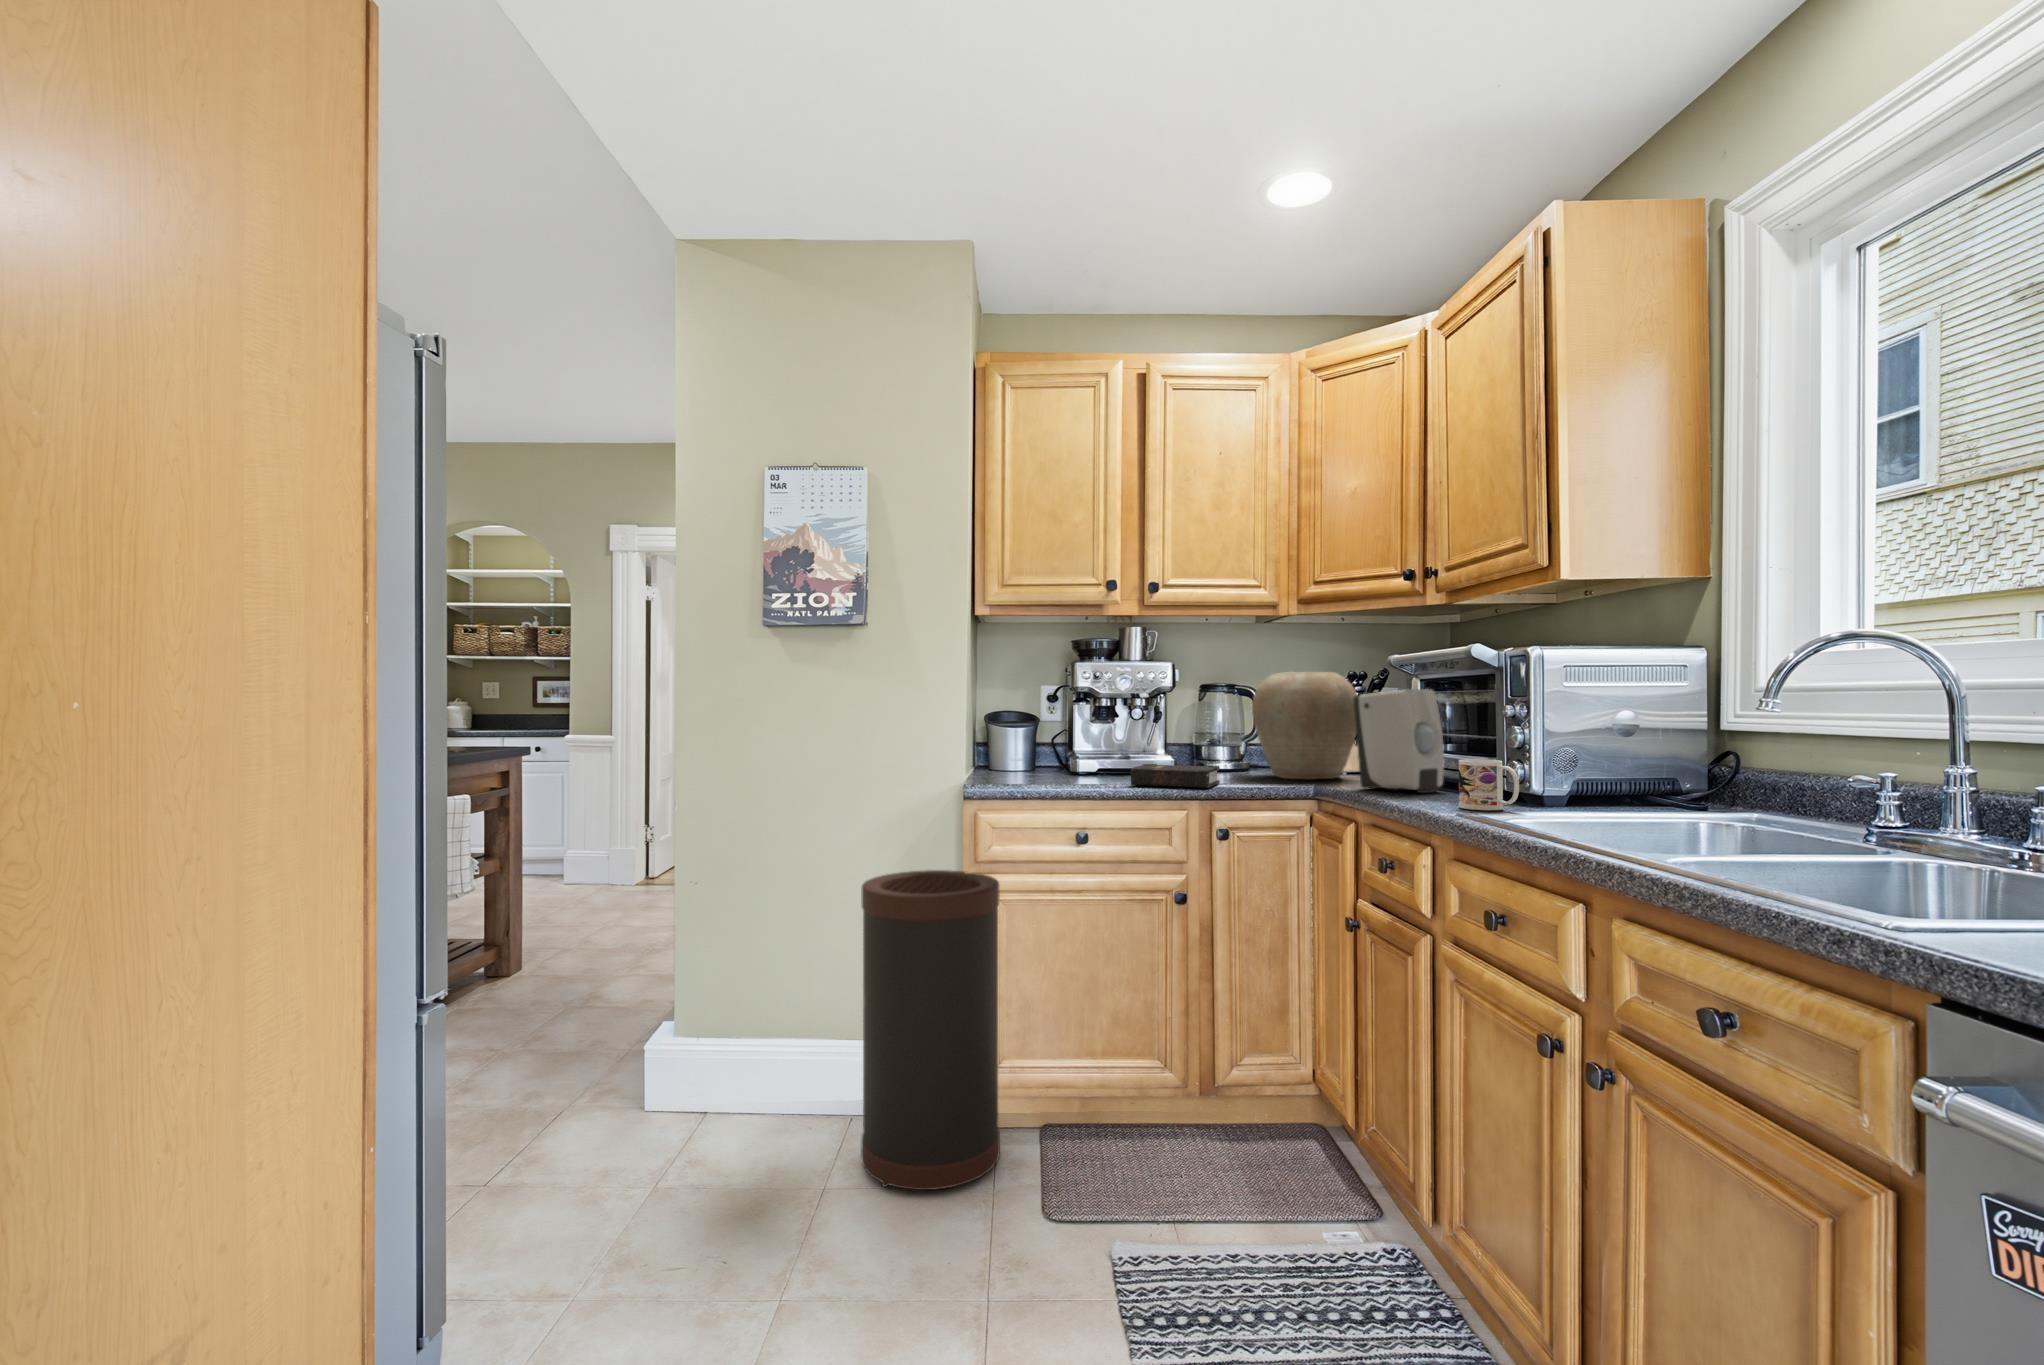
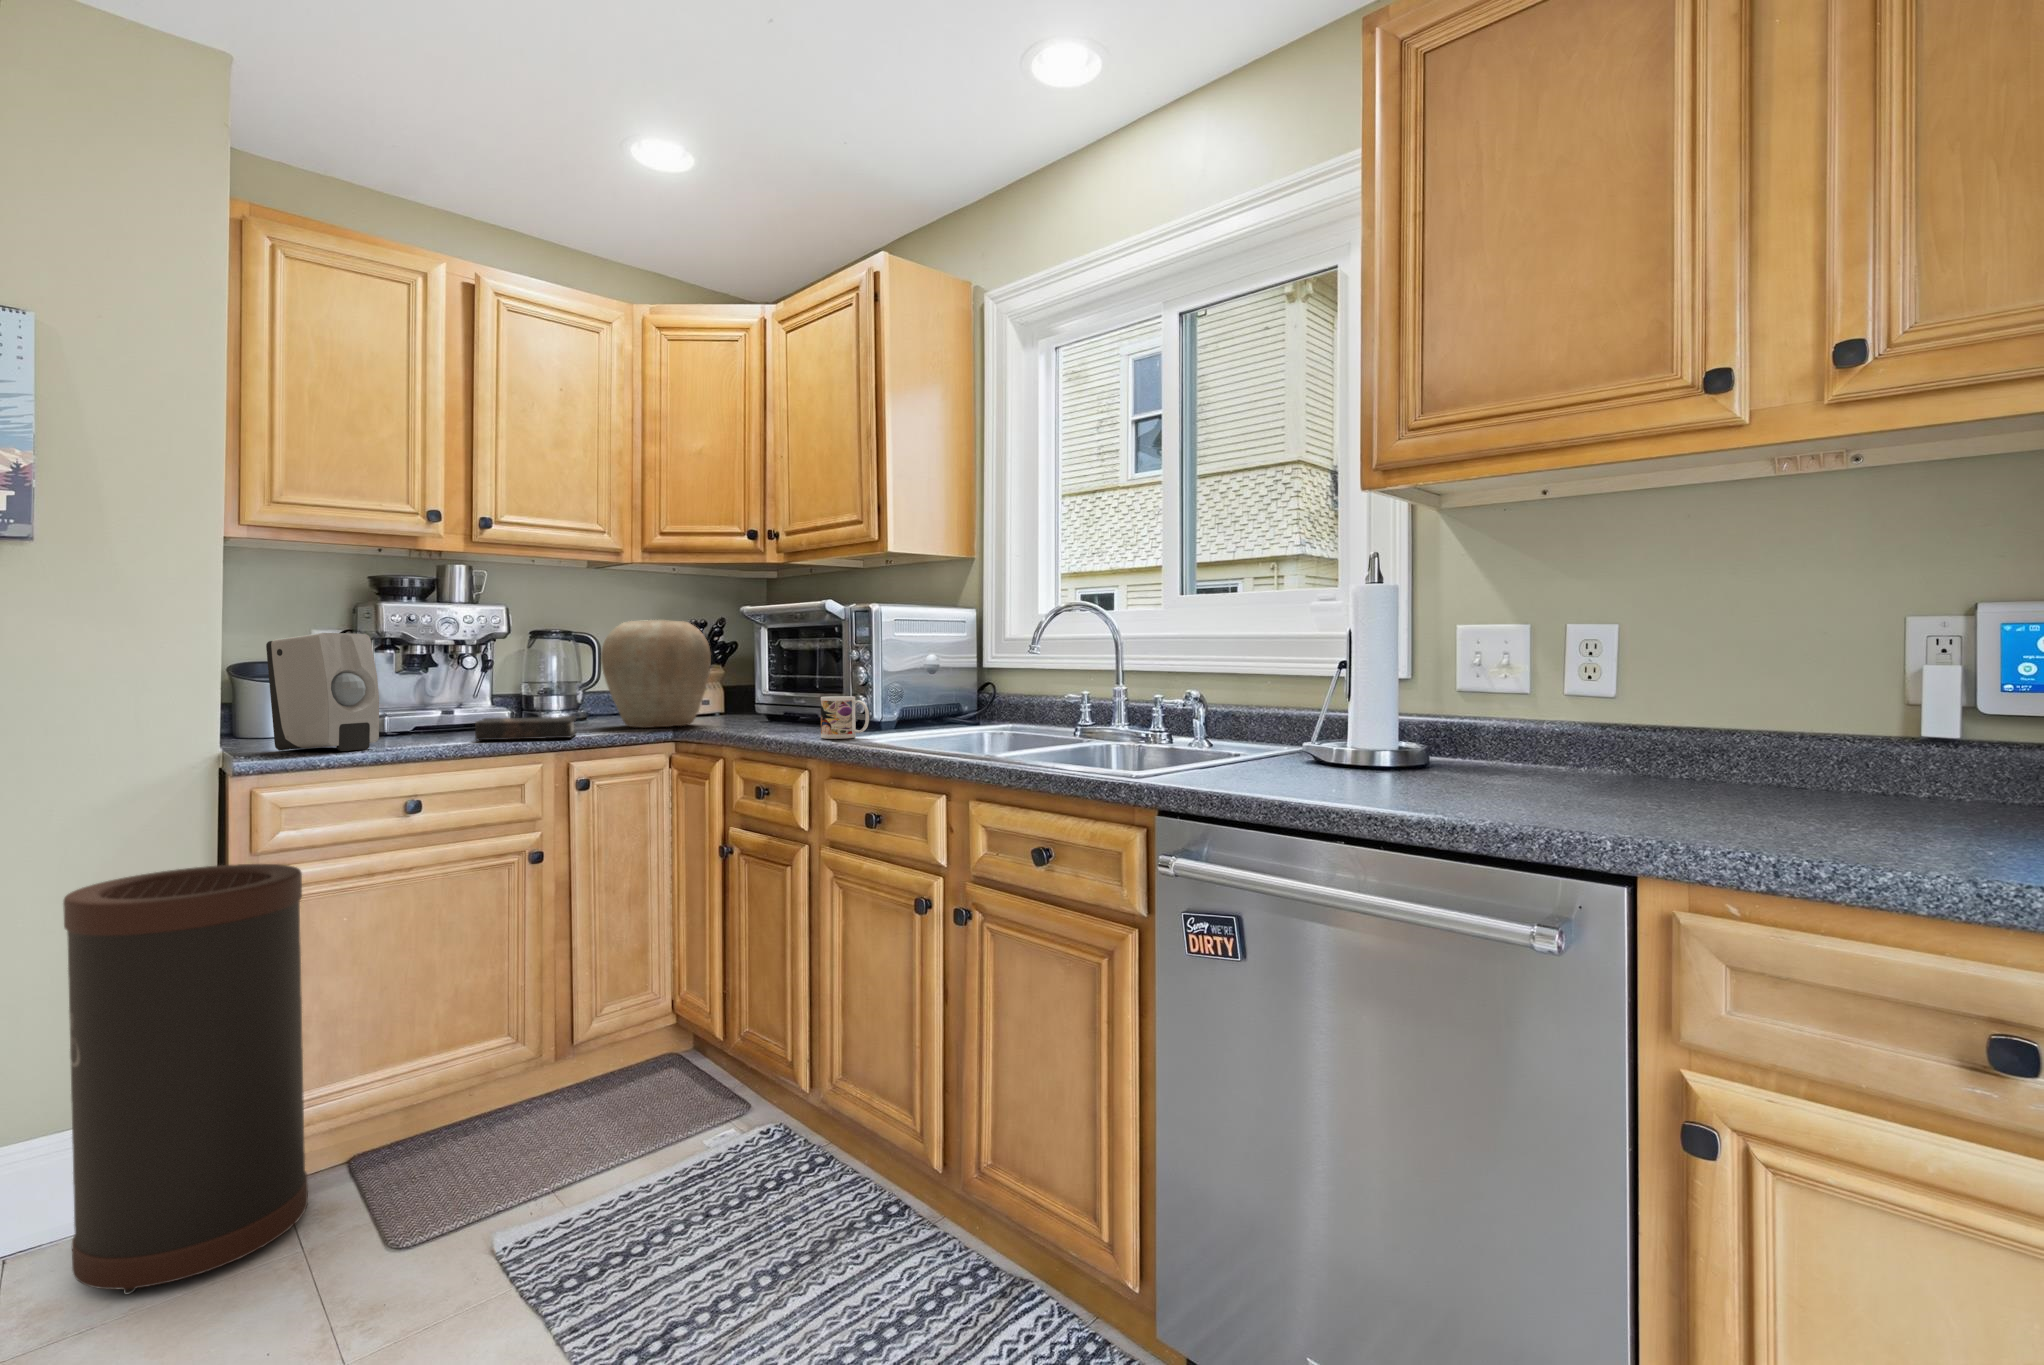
soap dispenser: present [1354,689,1444,793] -> present [266,633,379,751]

